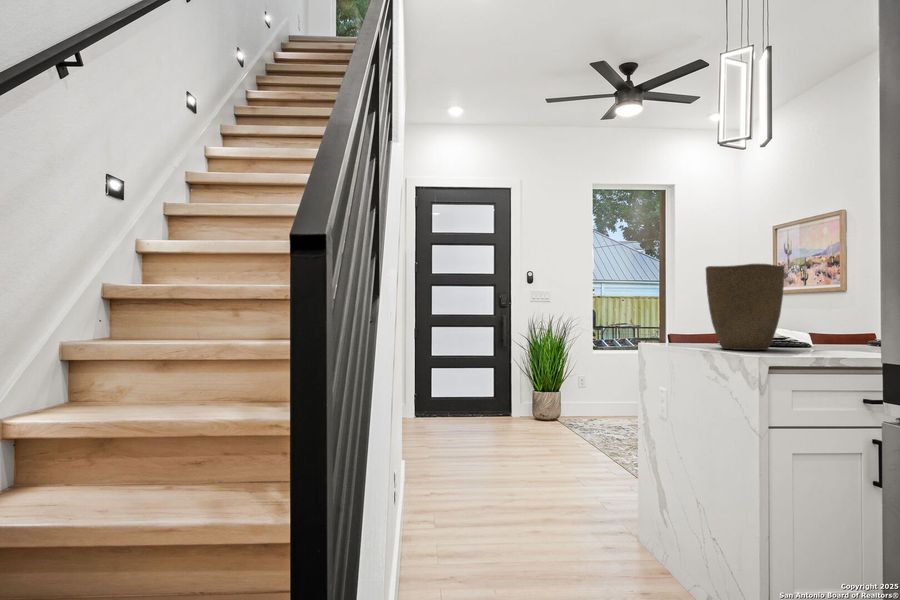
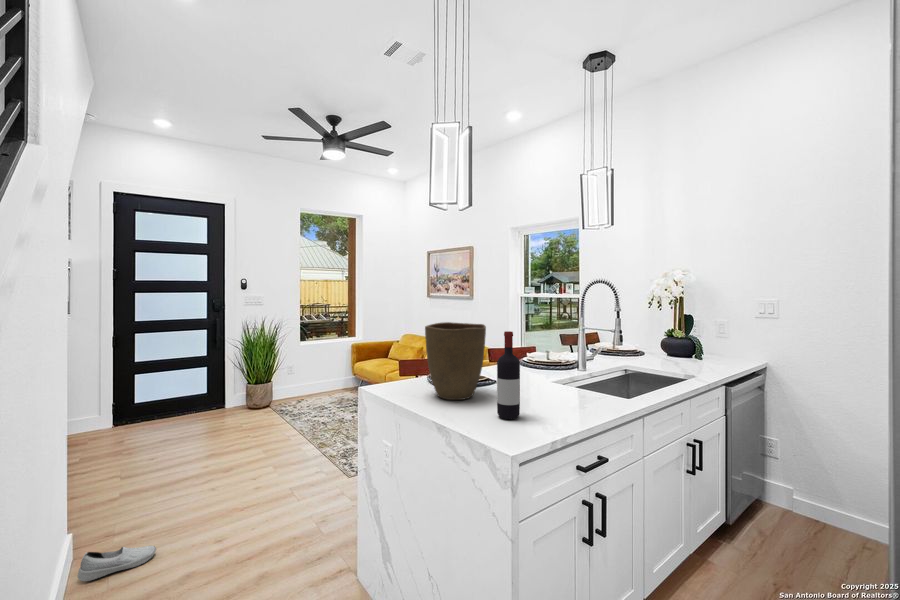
wine bottle: none [782,257,813,358] -> present [497,331,520,419]
shoe: none [394,482,450,506] -> present [77,546,156,581]

